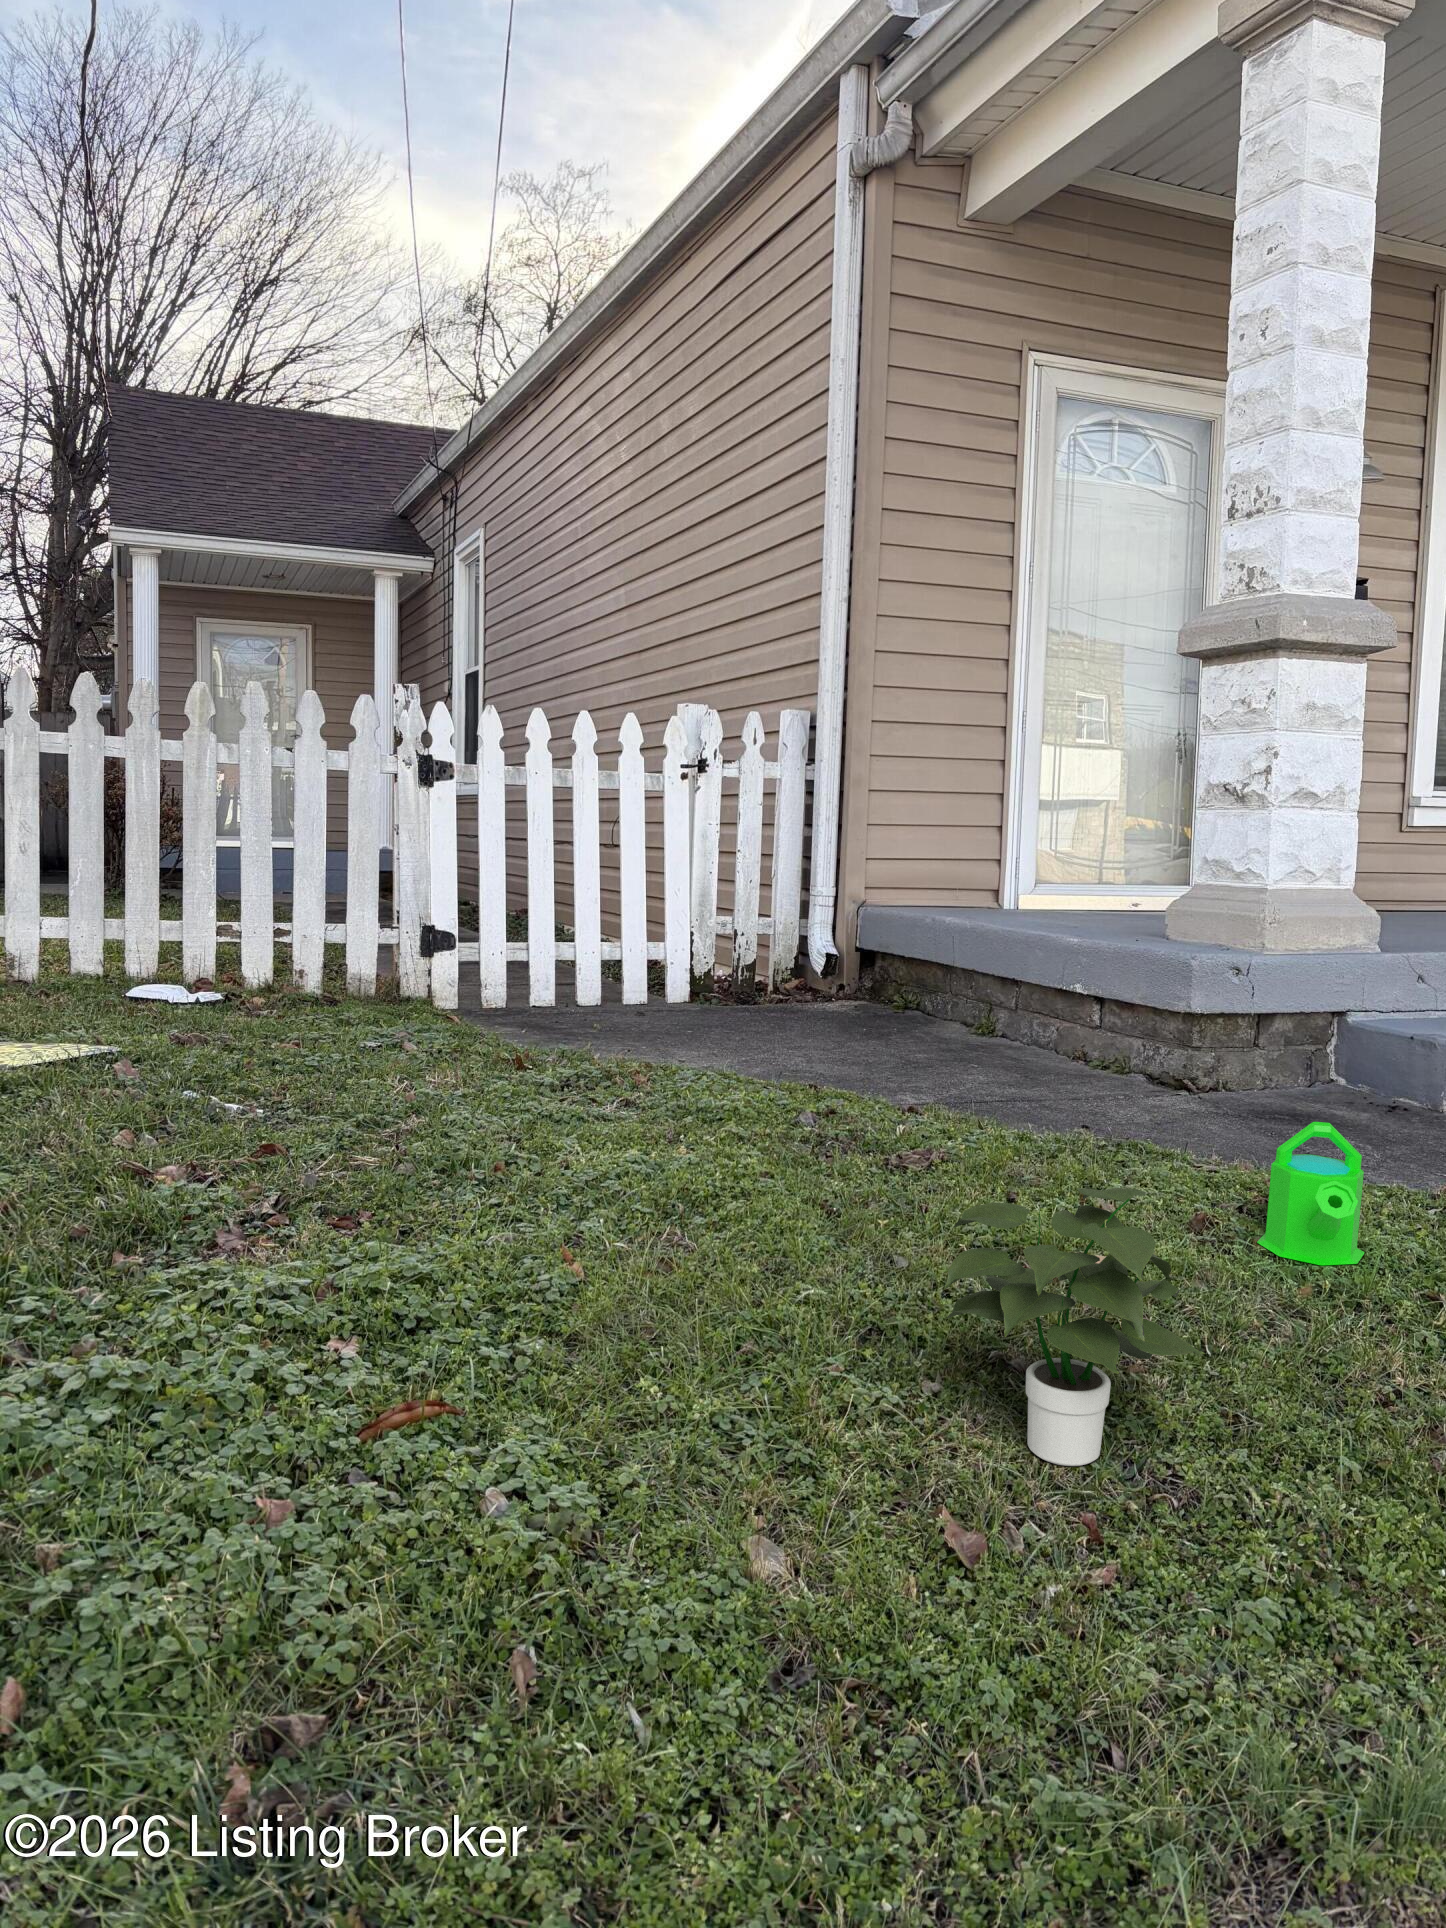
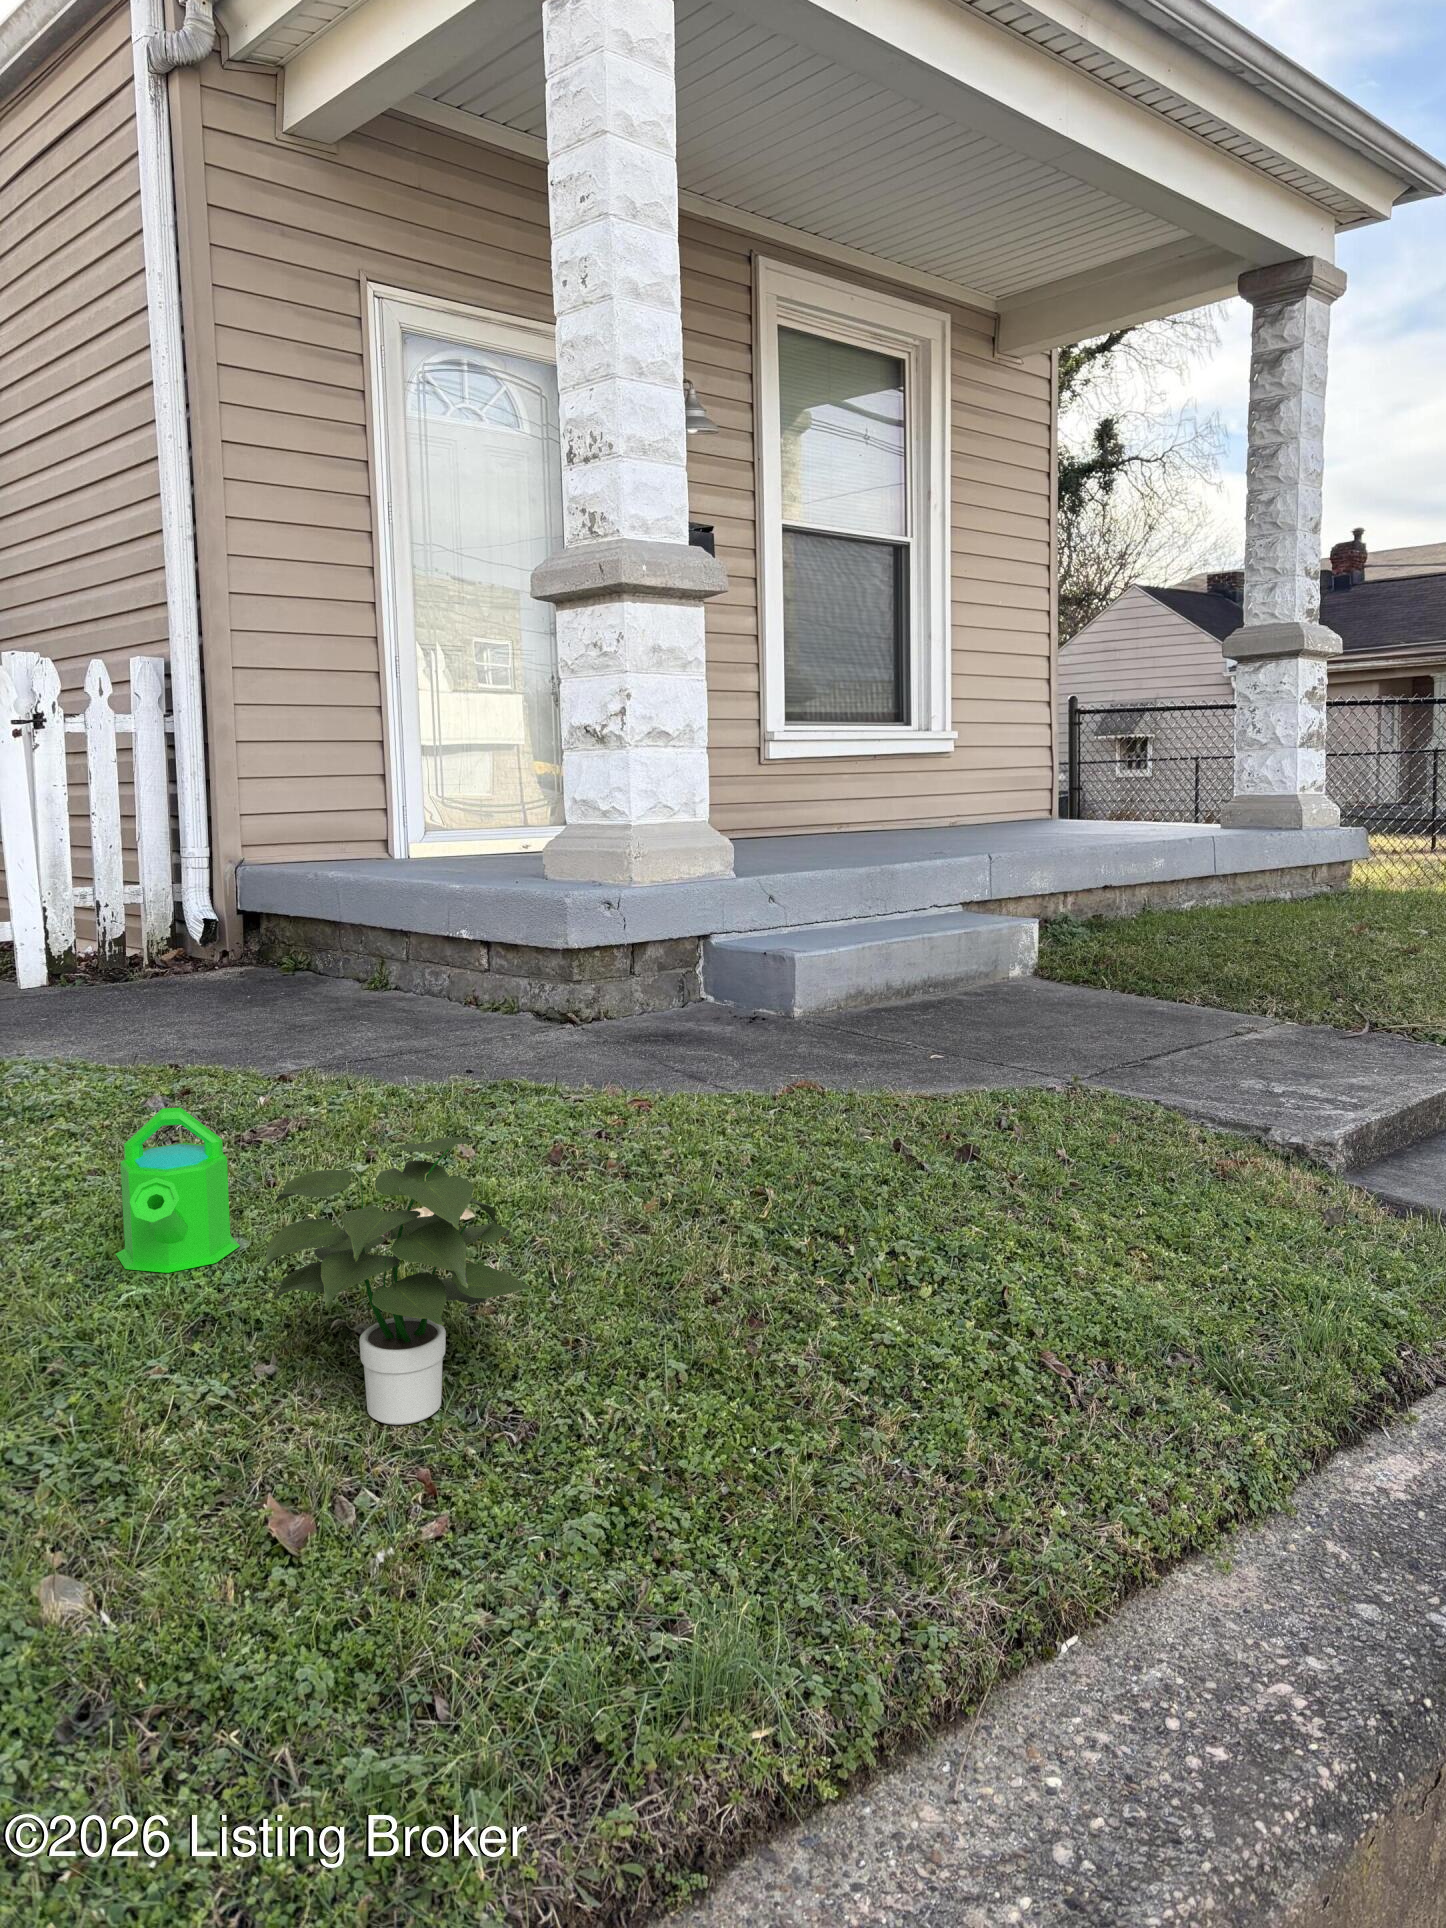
watering can: present [1257,1122,1365,1265] -> present [116,1108,240,1273]

